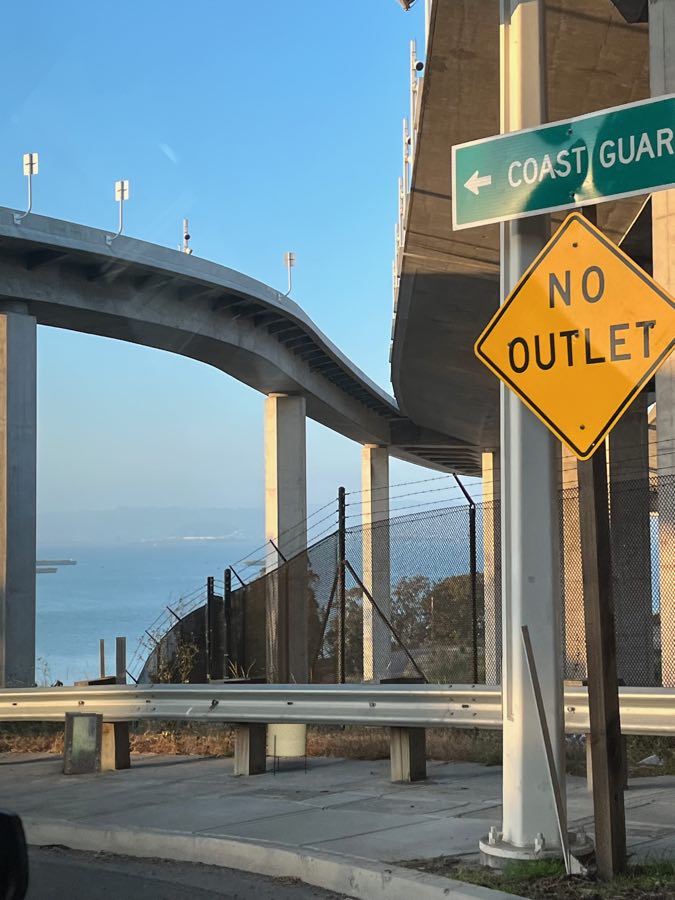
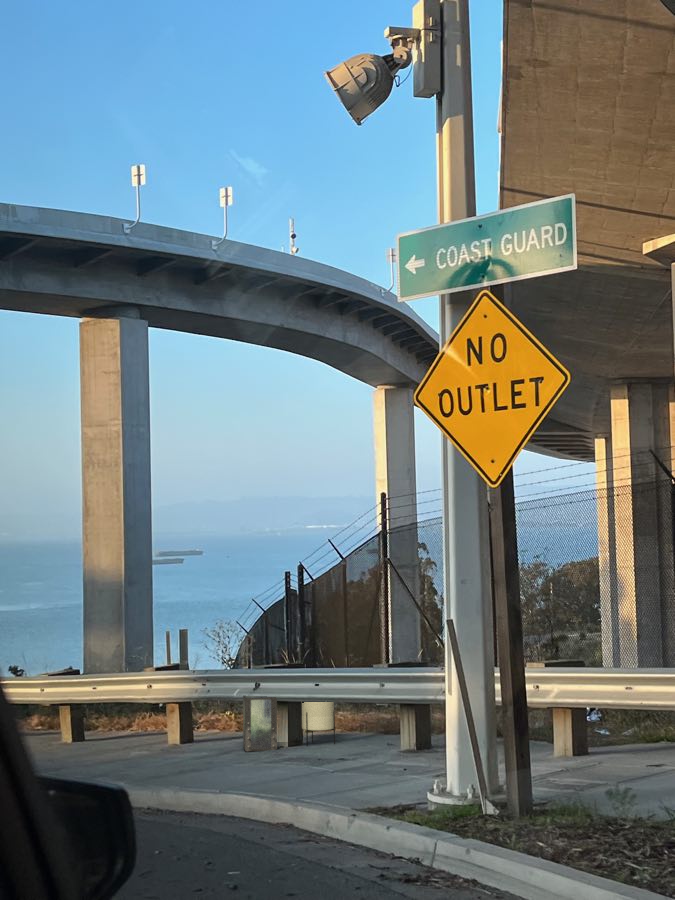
storage box: present [63,712,103,774] -> present [243,695,277,751]

